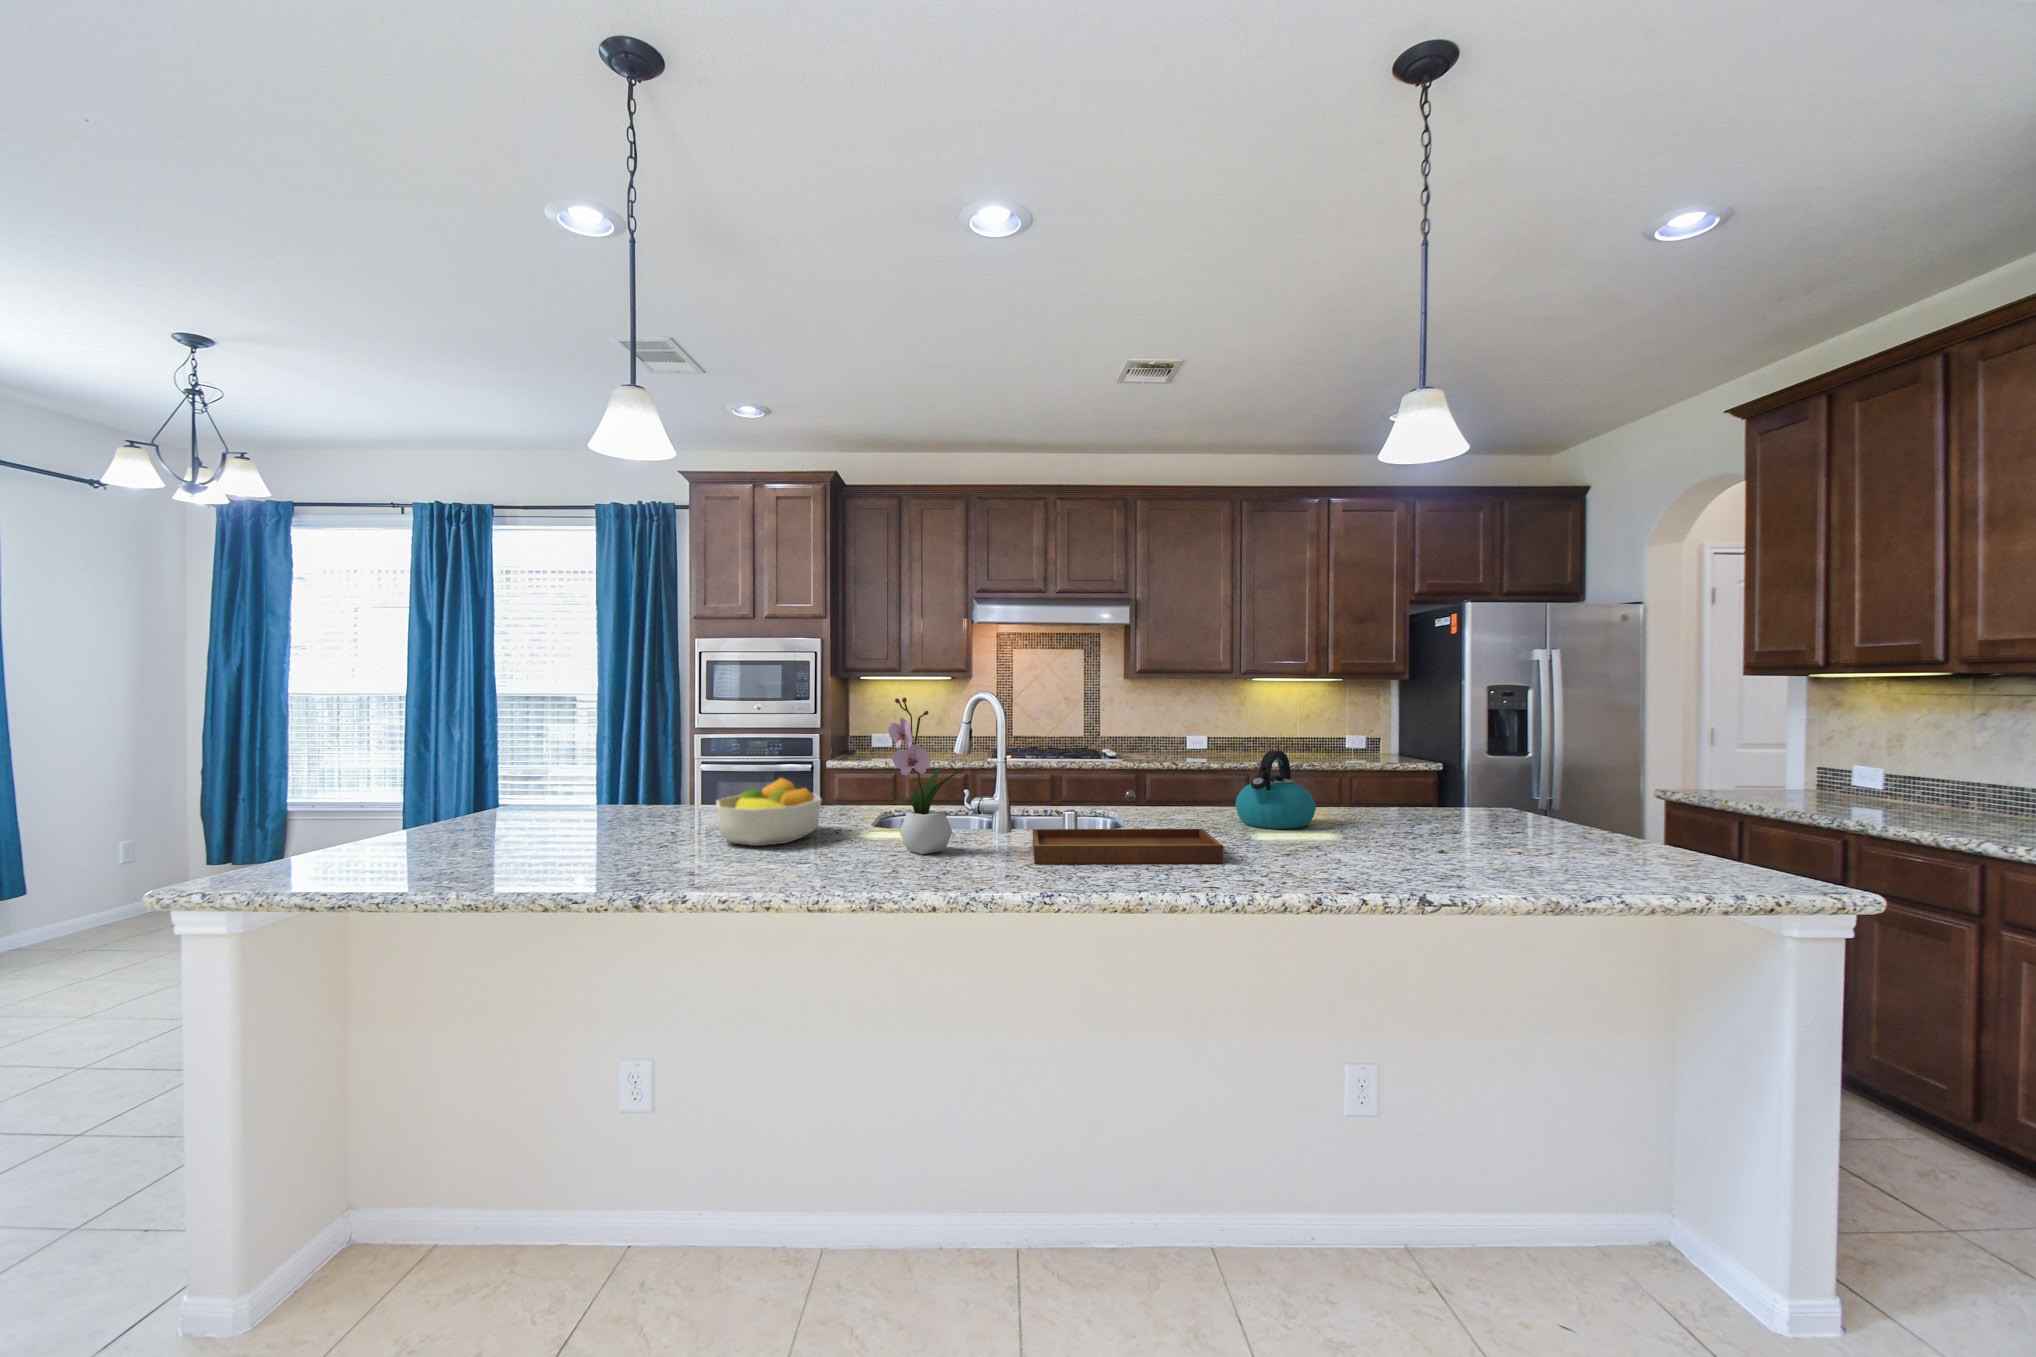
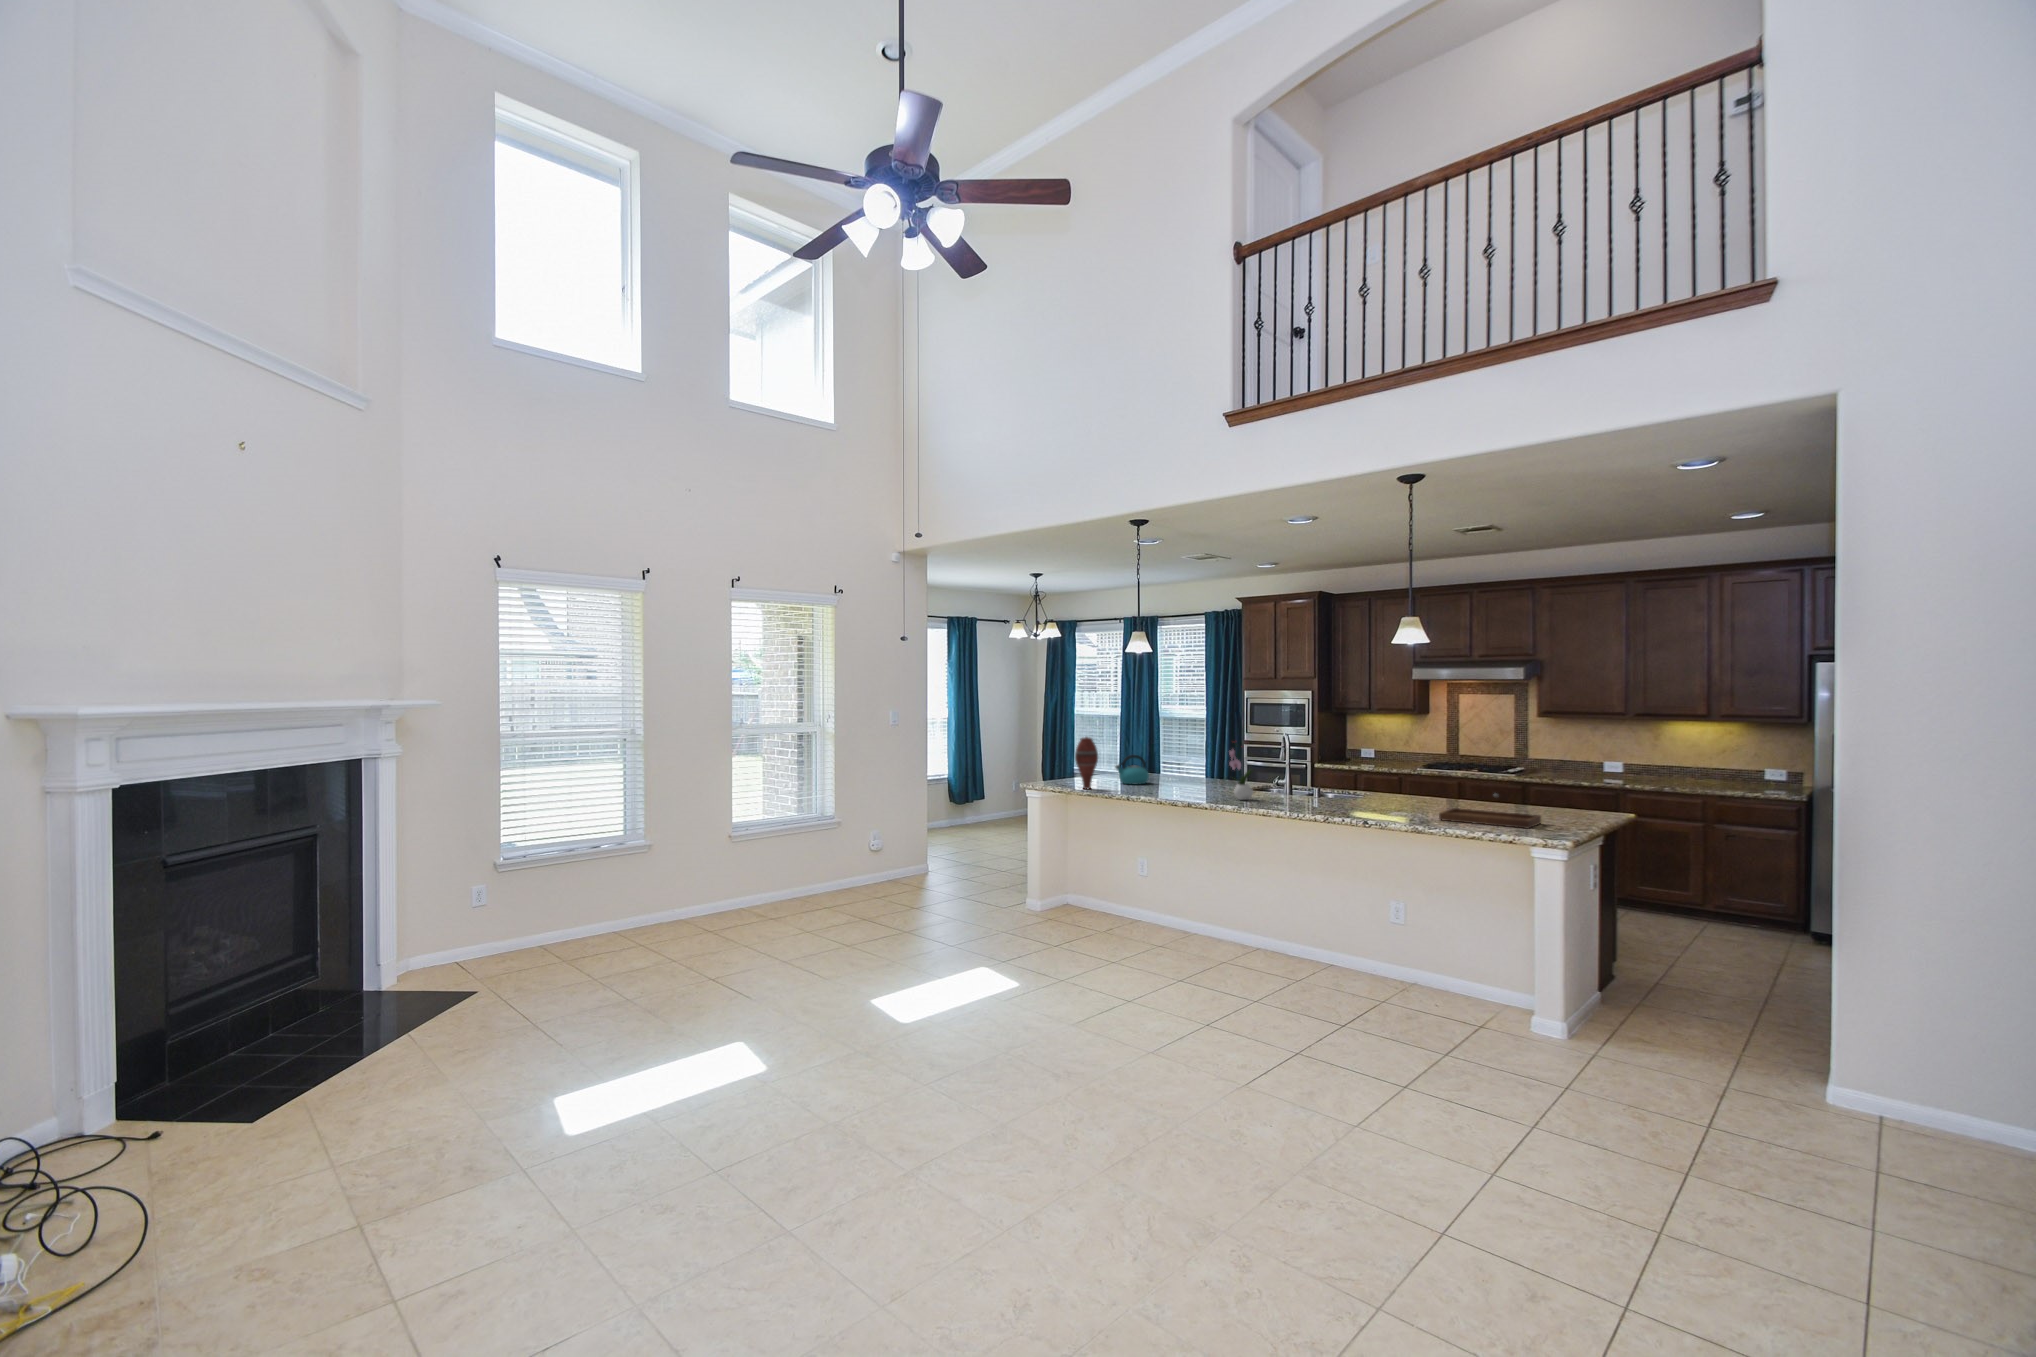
vase: none [353,699,444,872] -> present [1075,737,1098,789]
kettle: present [1236,750,1316,829] -> present [1116,755,1149,784]
fruit bowl: present [716,778,821,846] -> none [1180,769,1224,793]
tray: present [1033,790,1223,864] -> present [1439,794,1541,828]

